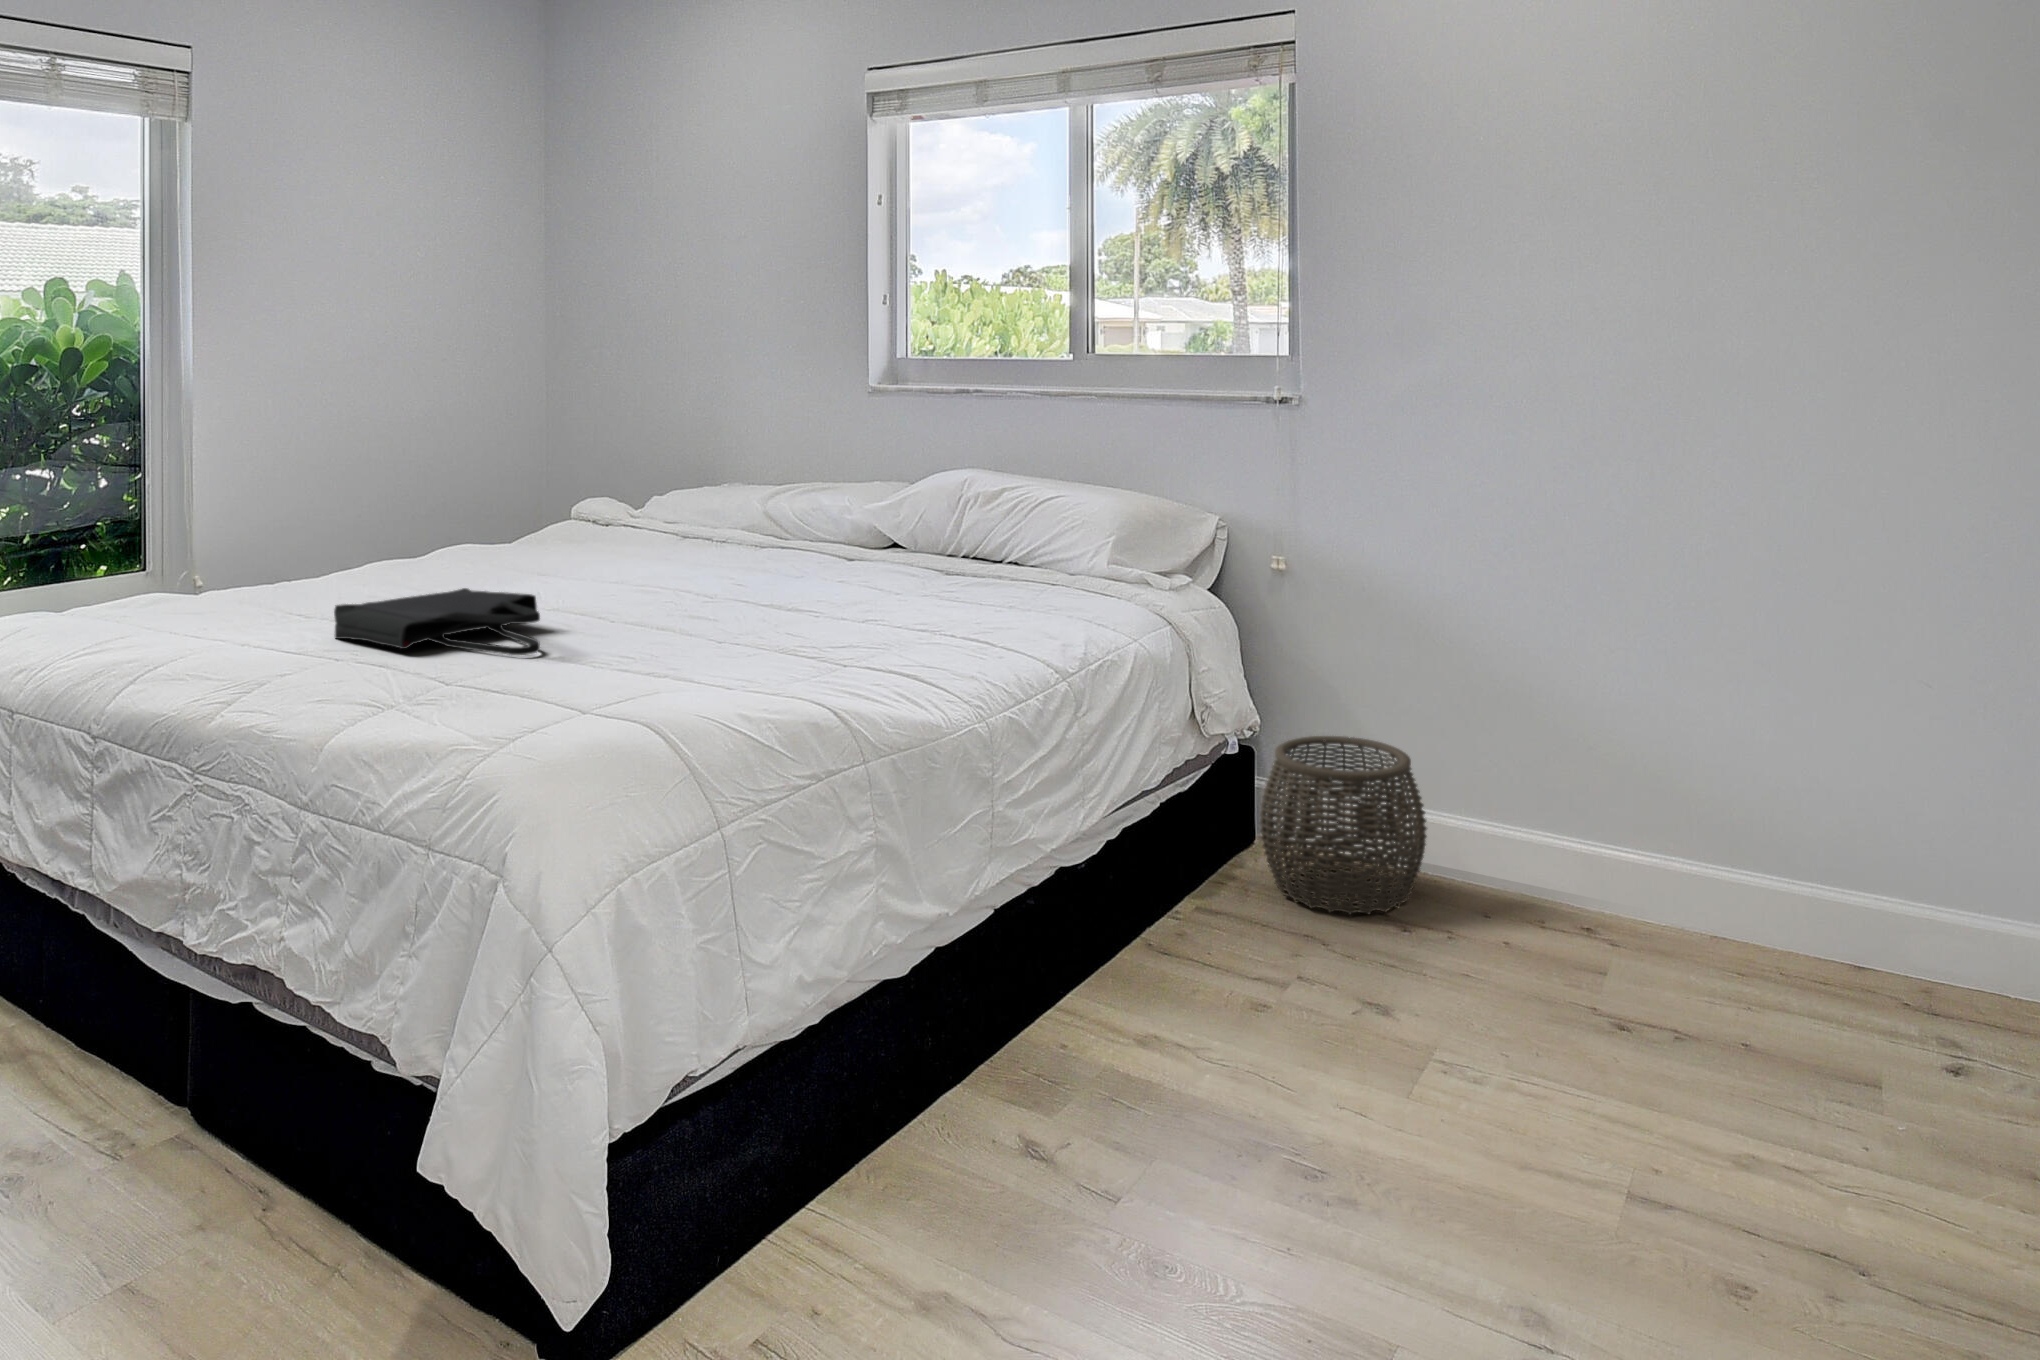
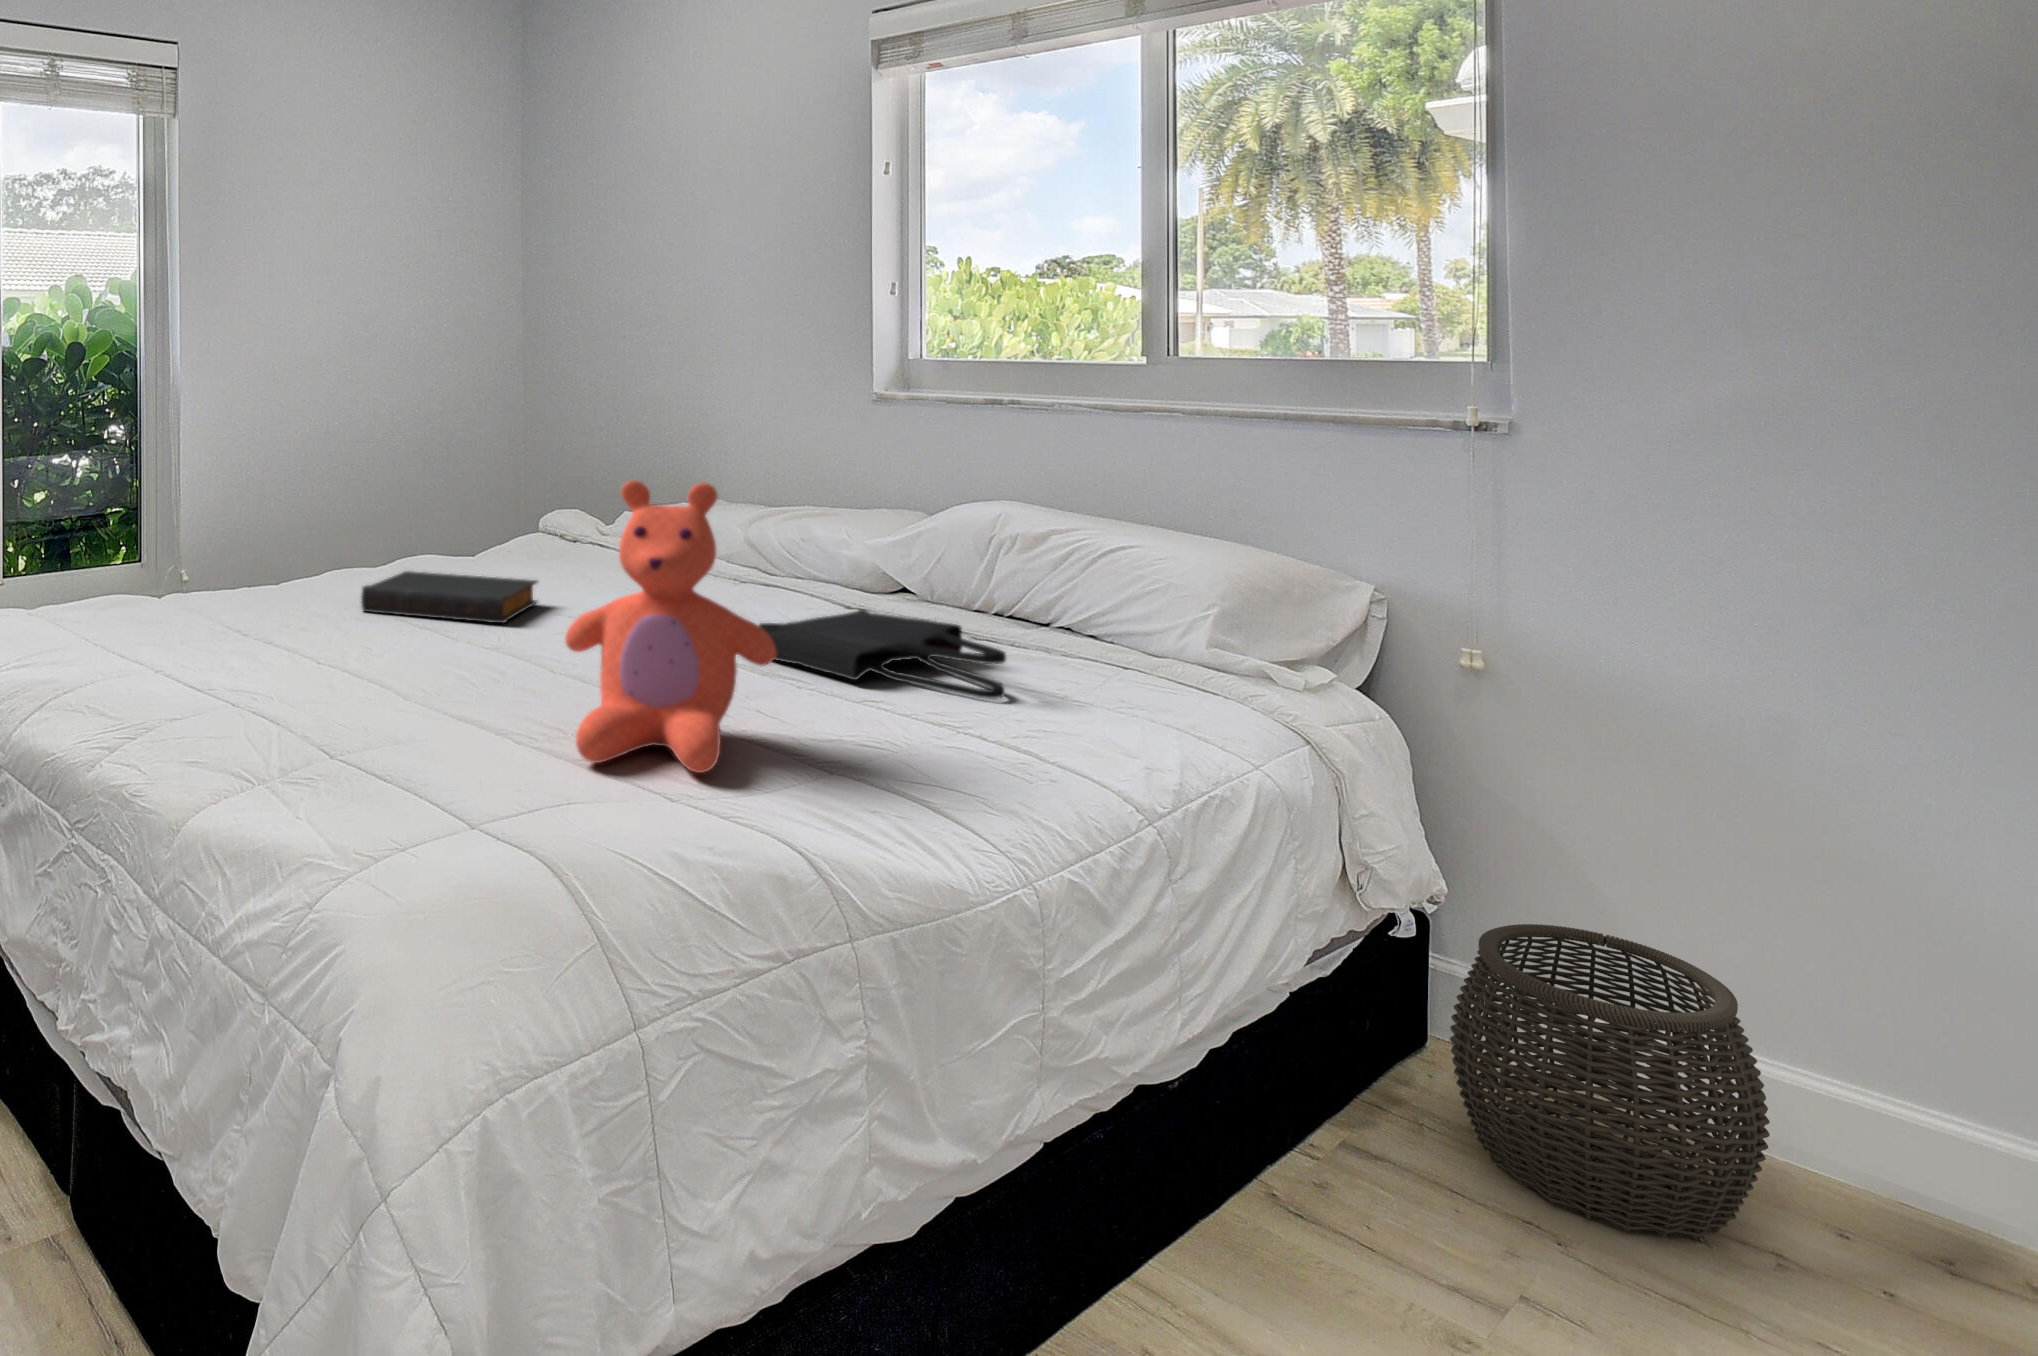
teddy bear: none [640,448,805,660] -> present [565,480,776,773]
book: none [427,551,589,586] -> present [361,571,539,623]
tote bag: present [334,588,540,655] -> present [759,609,1006,699]

